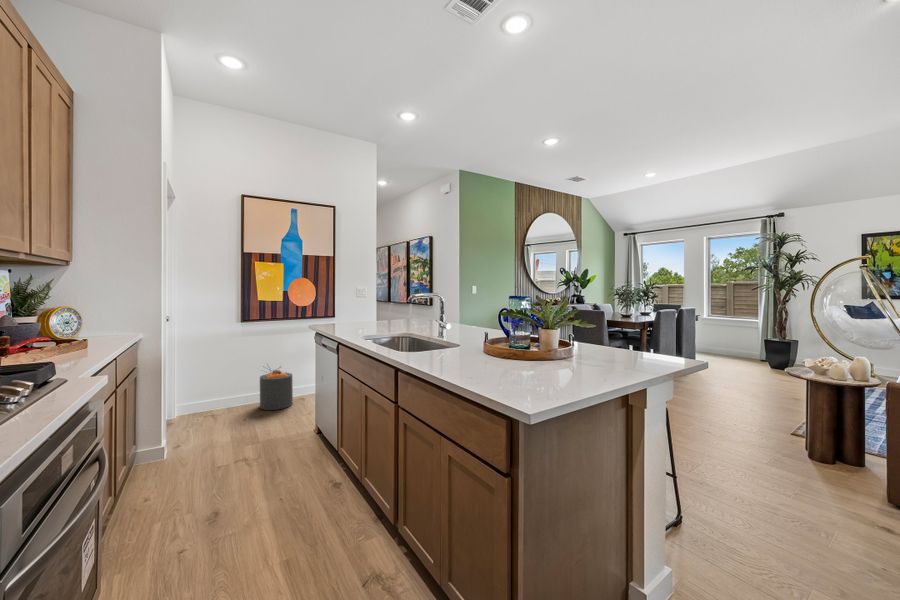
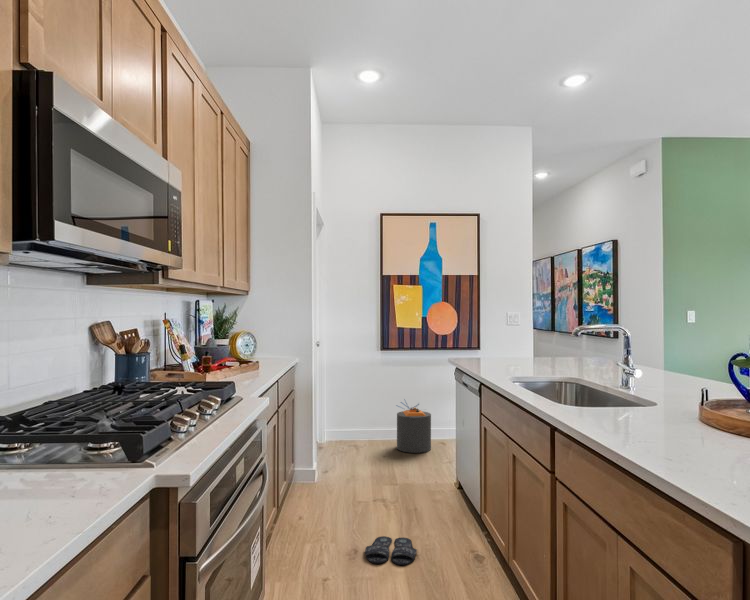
slippers: none [225,495,281,531] -> present [365,536,417,565]

